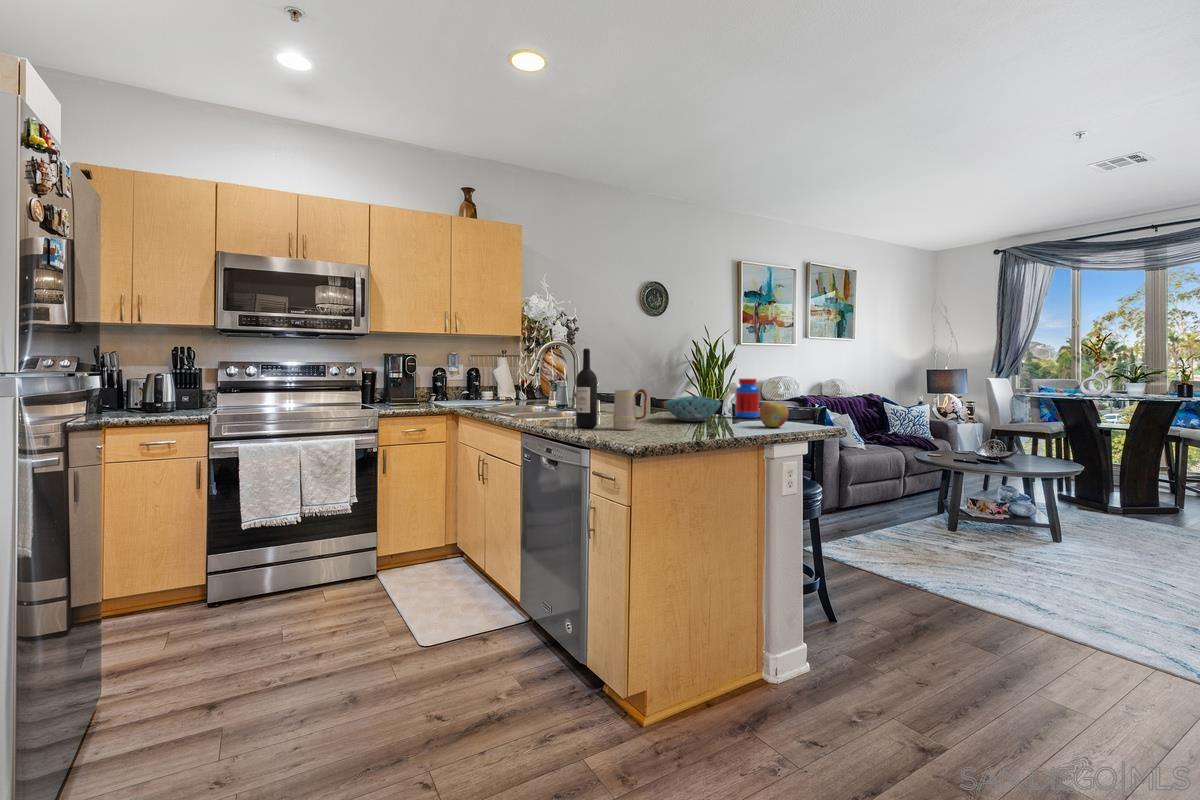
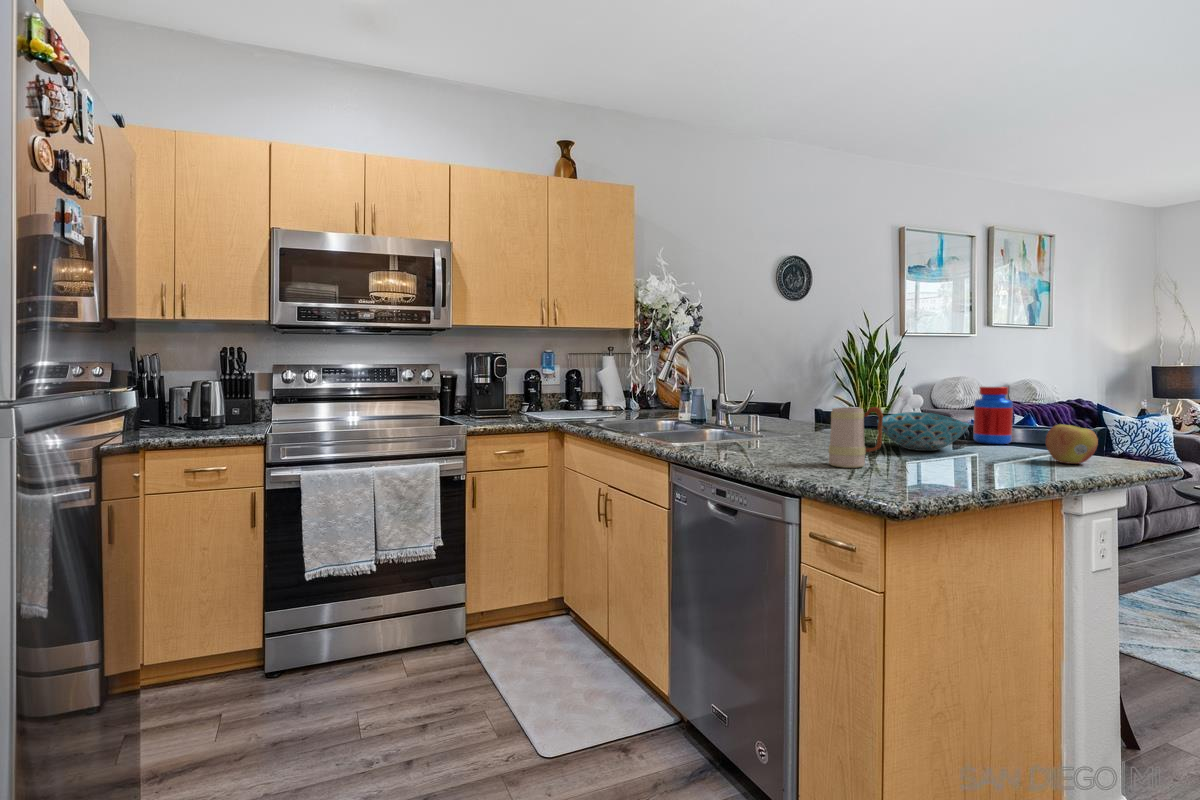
wine bottle: present [576,349,597,428] -> none [770,347,802,463]

